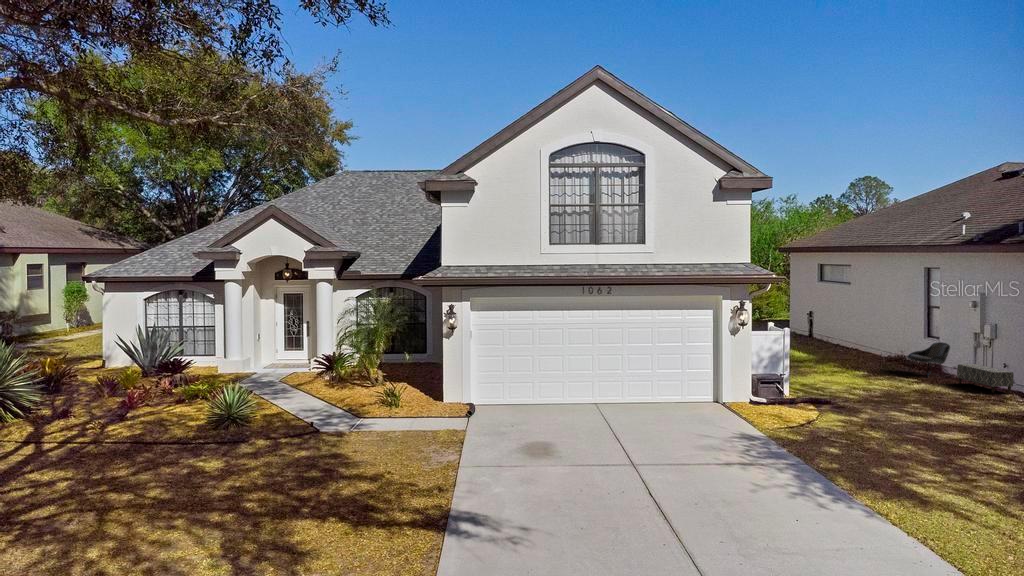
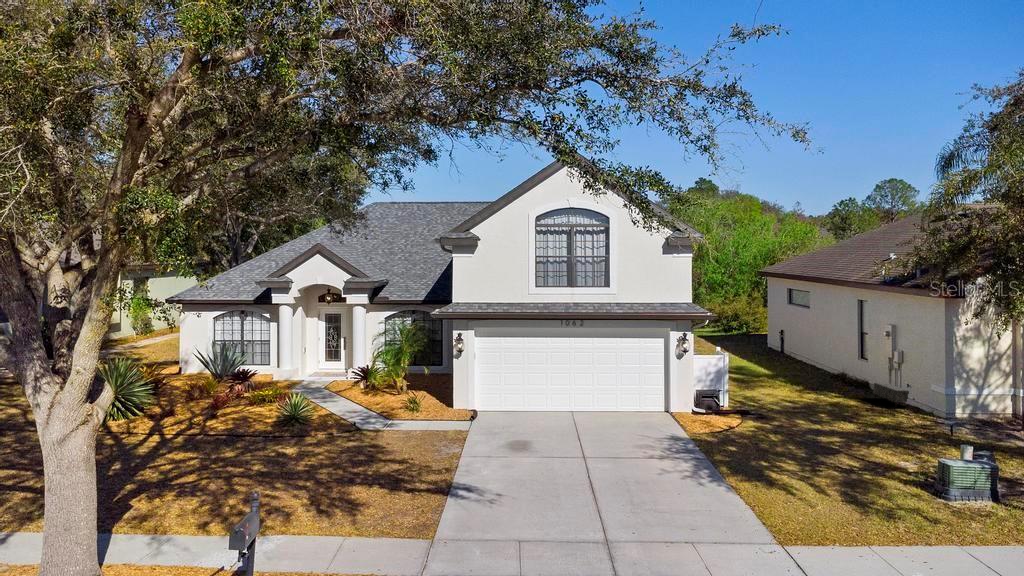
lounge chair: present [907,342,951,377] -> none [839,363,873,393]

